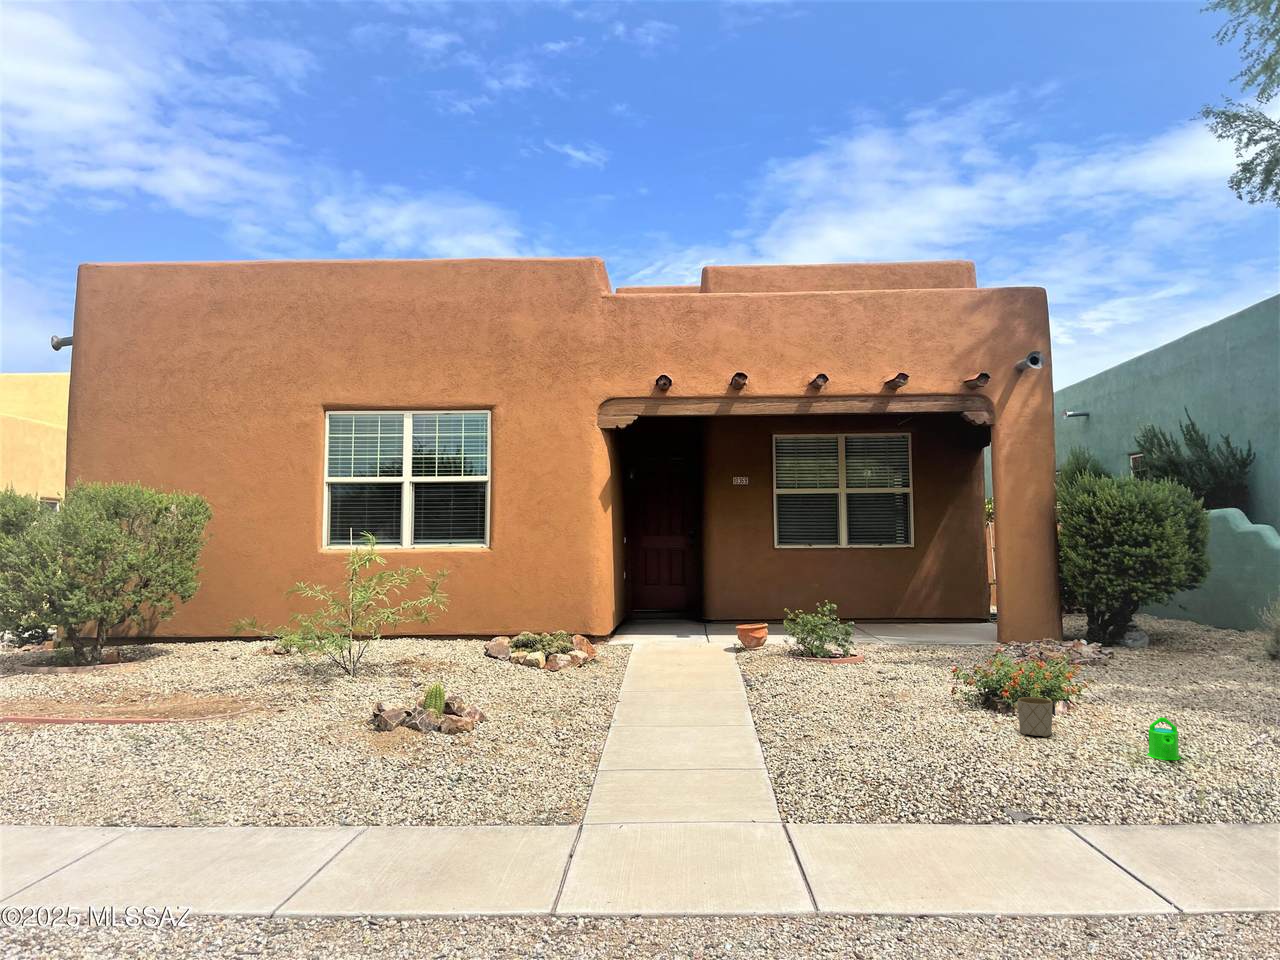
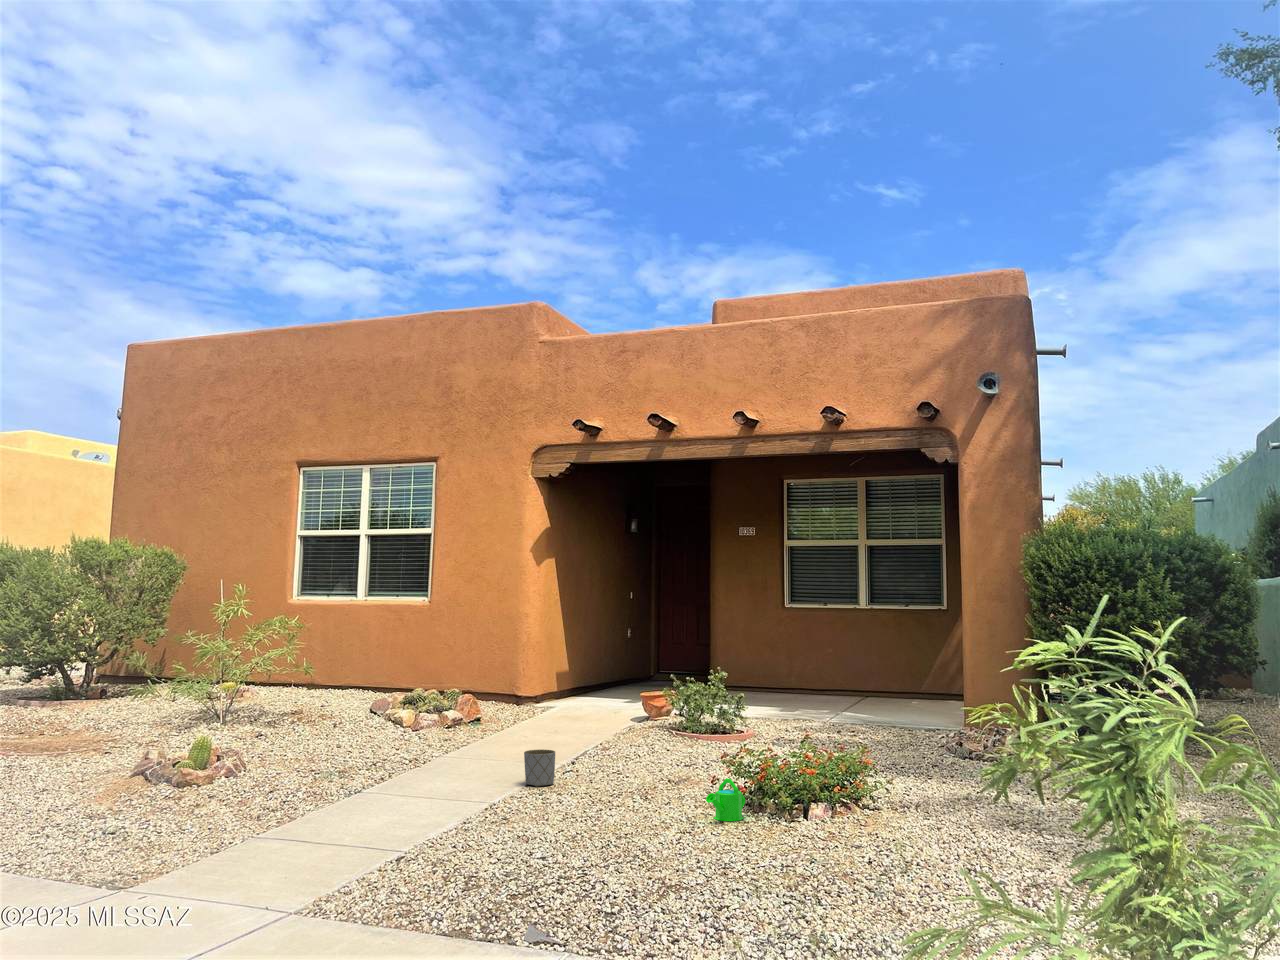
planter: present [1017,697,1053,737] -> present [524,749,555,787]

